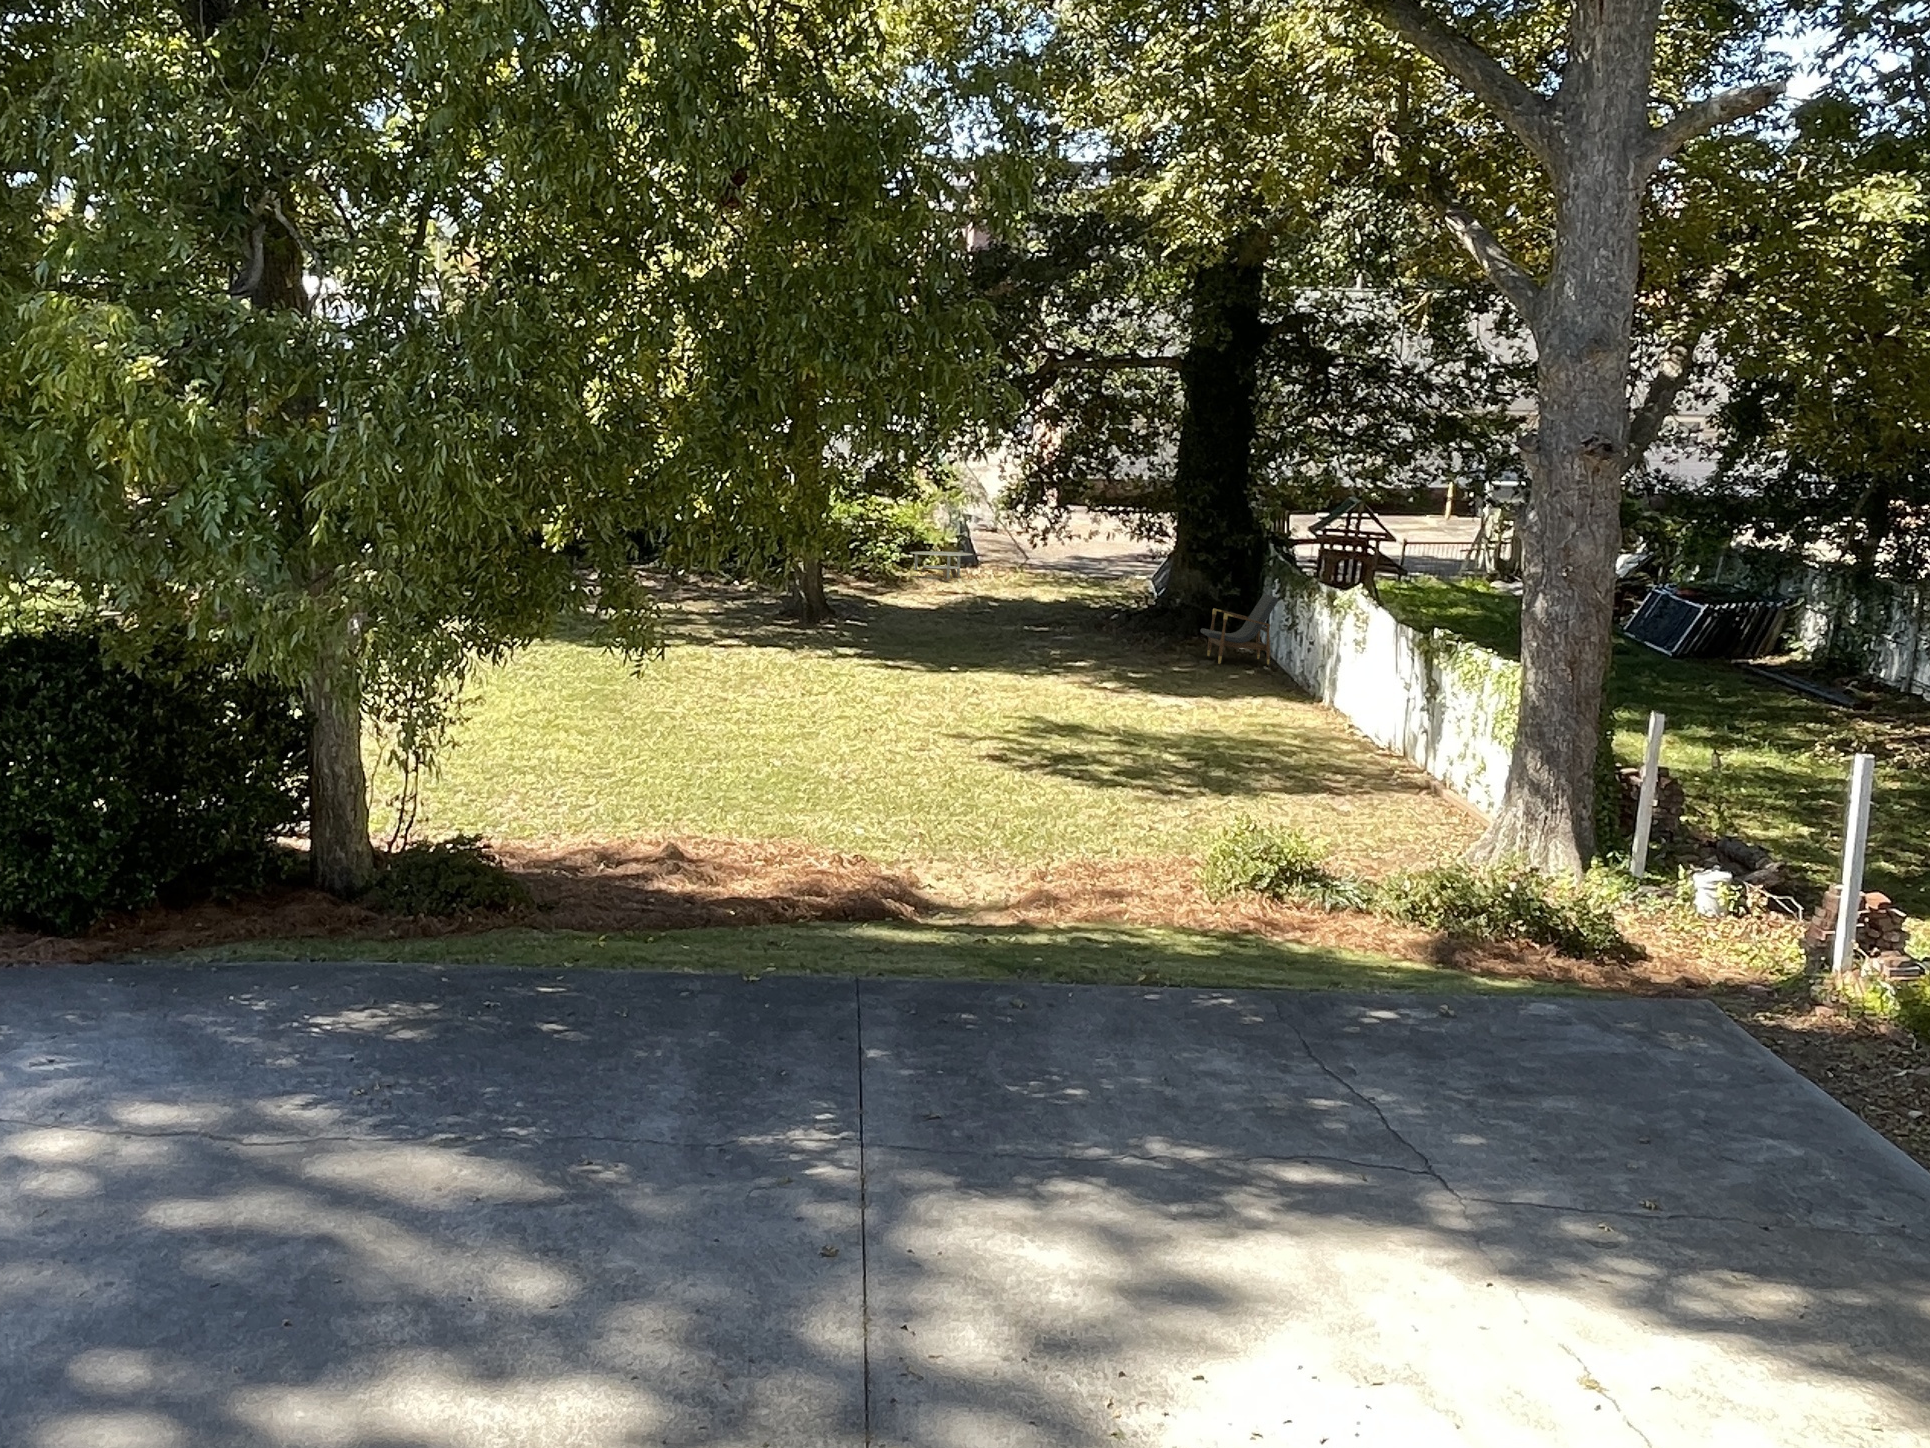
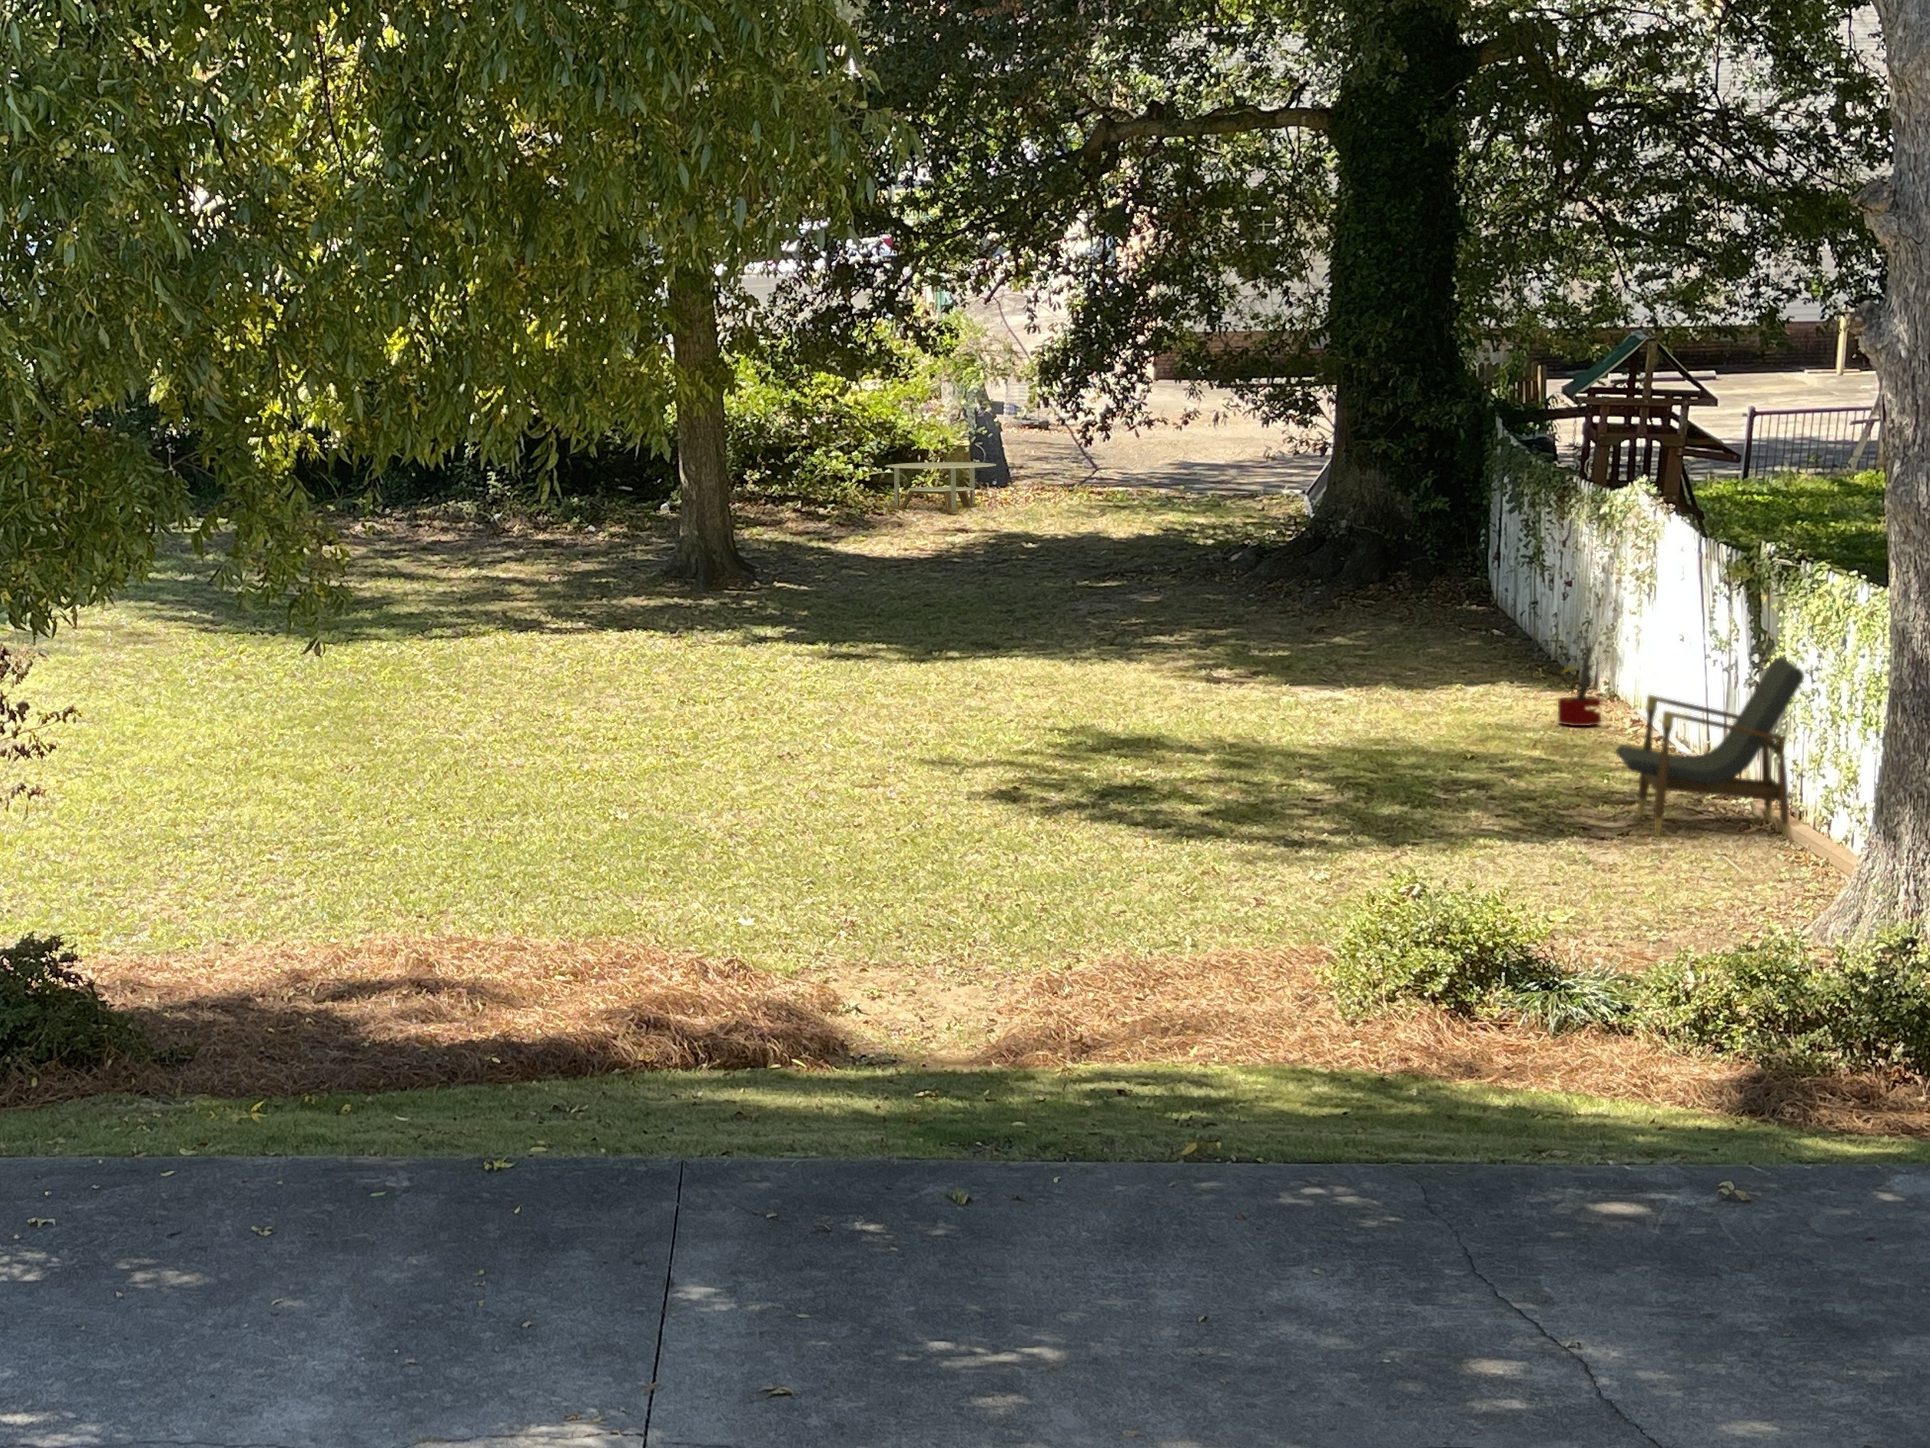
lounge chair: present [1200,594,1278,664] -> present [1616,658,1804,837]
decorative plant: none [1312,668,1346,729] -> present [1558,630,1614,726]

